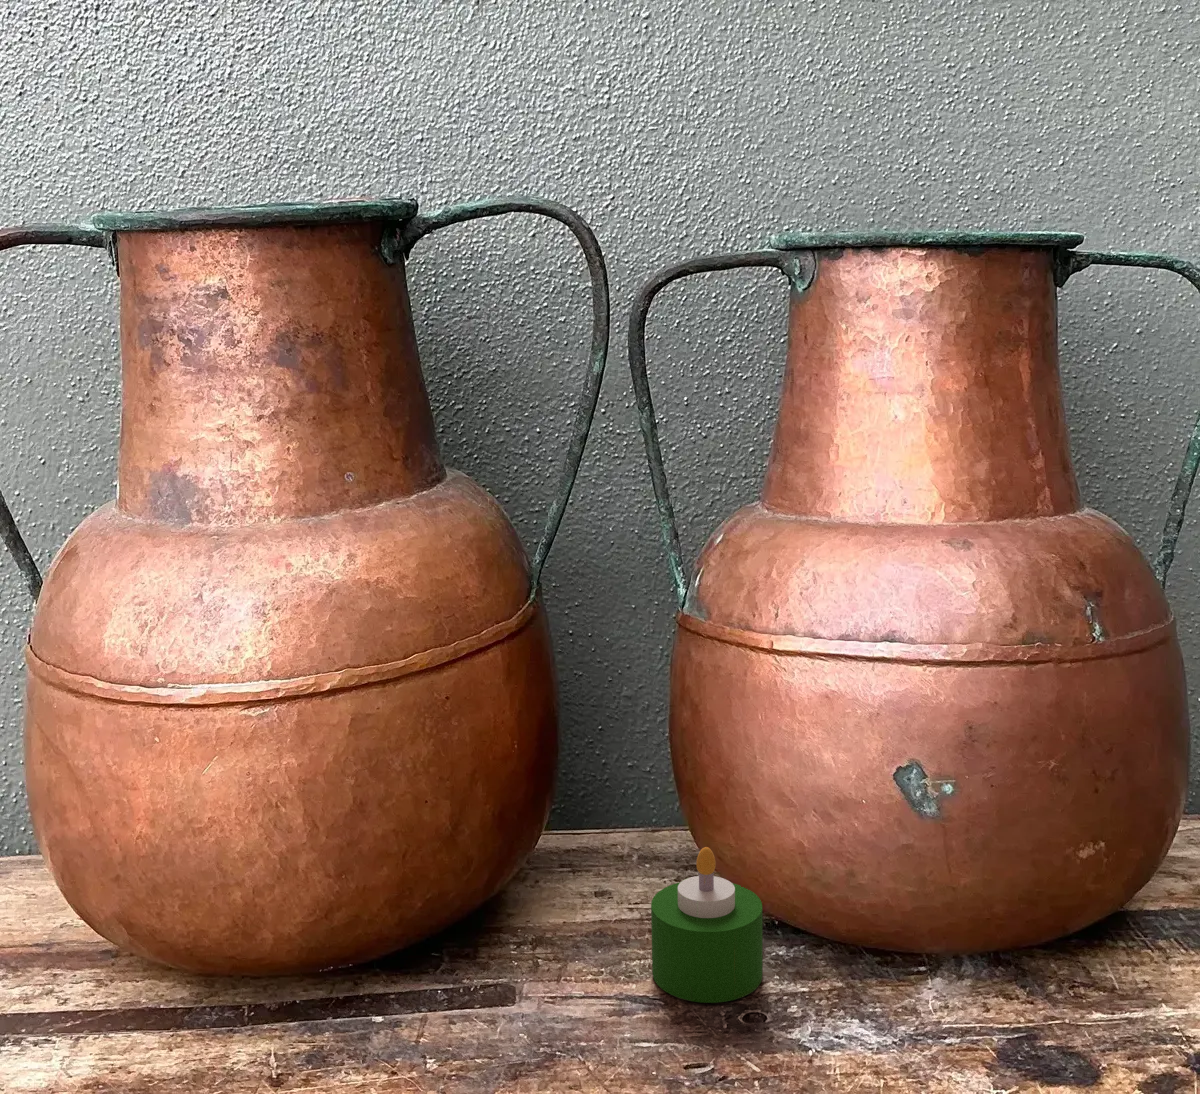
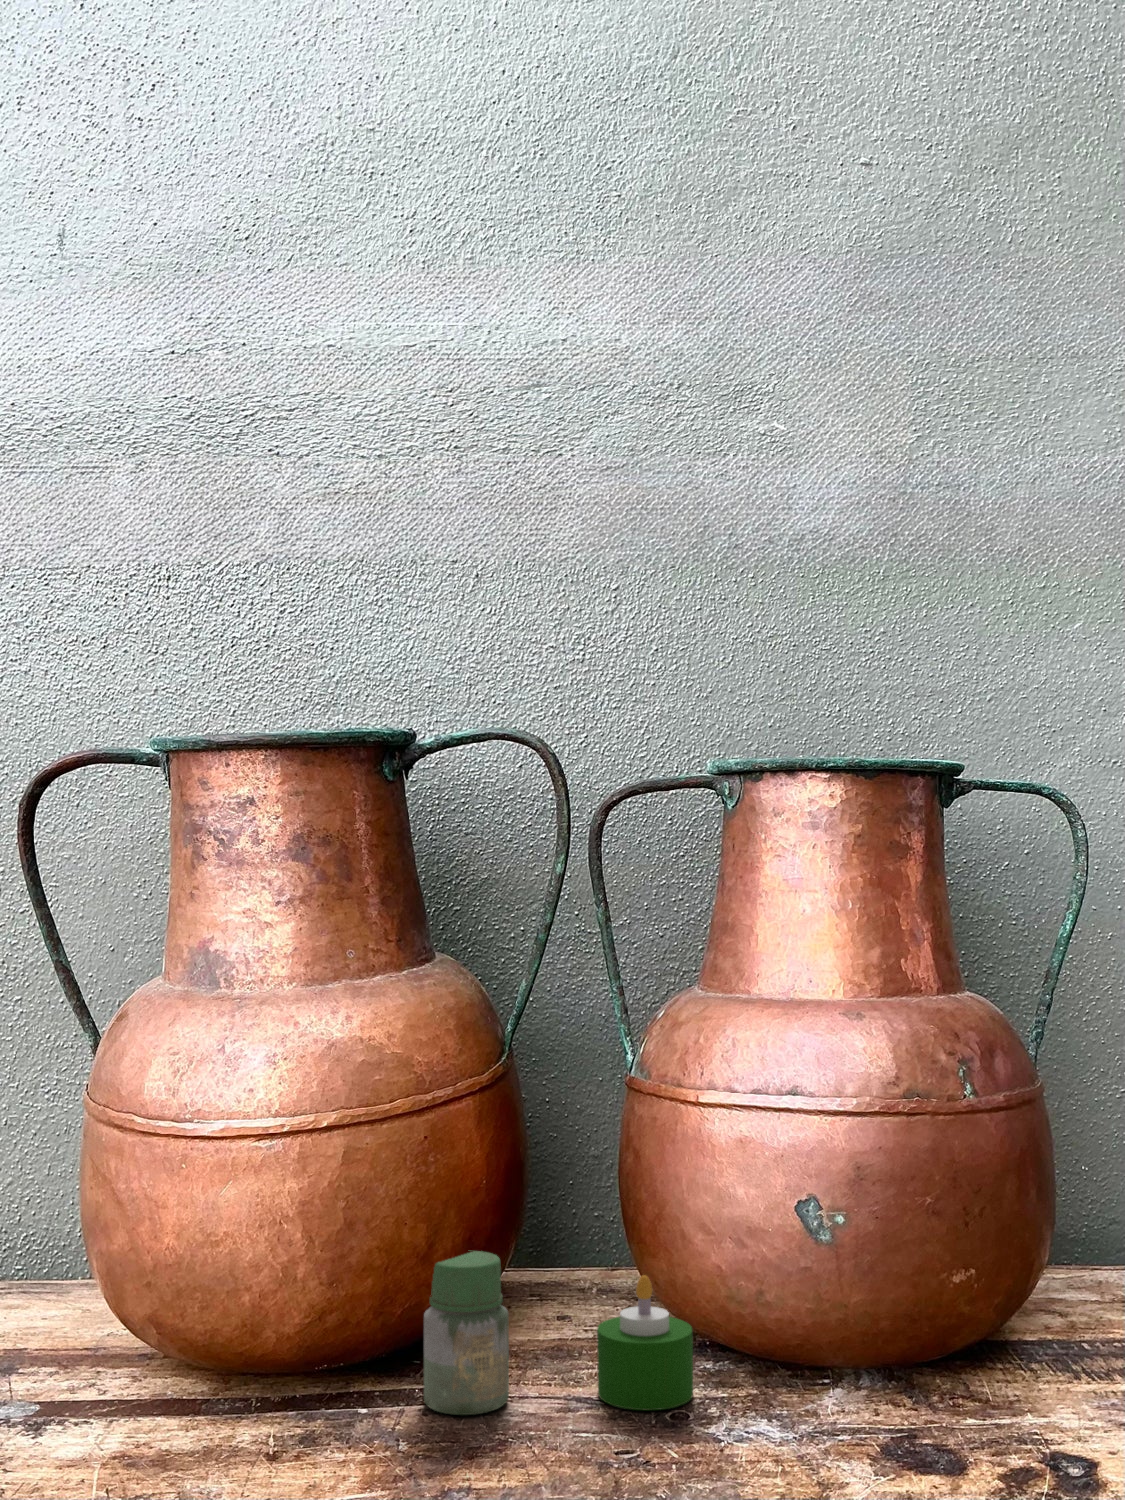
jar: none [447,824,550,1018] -> present [424,1251,509,1415]

